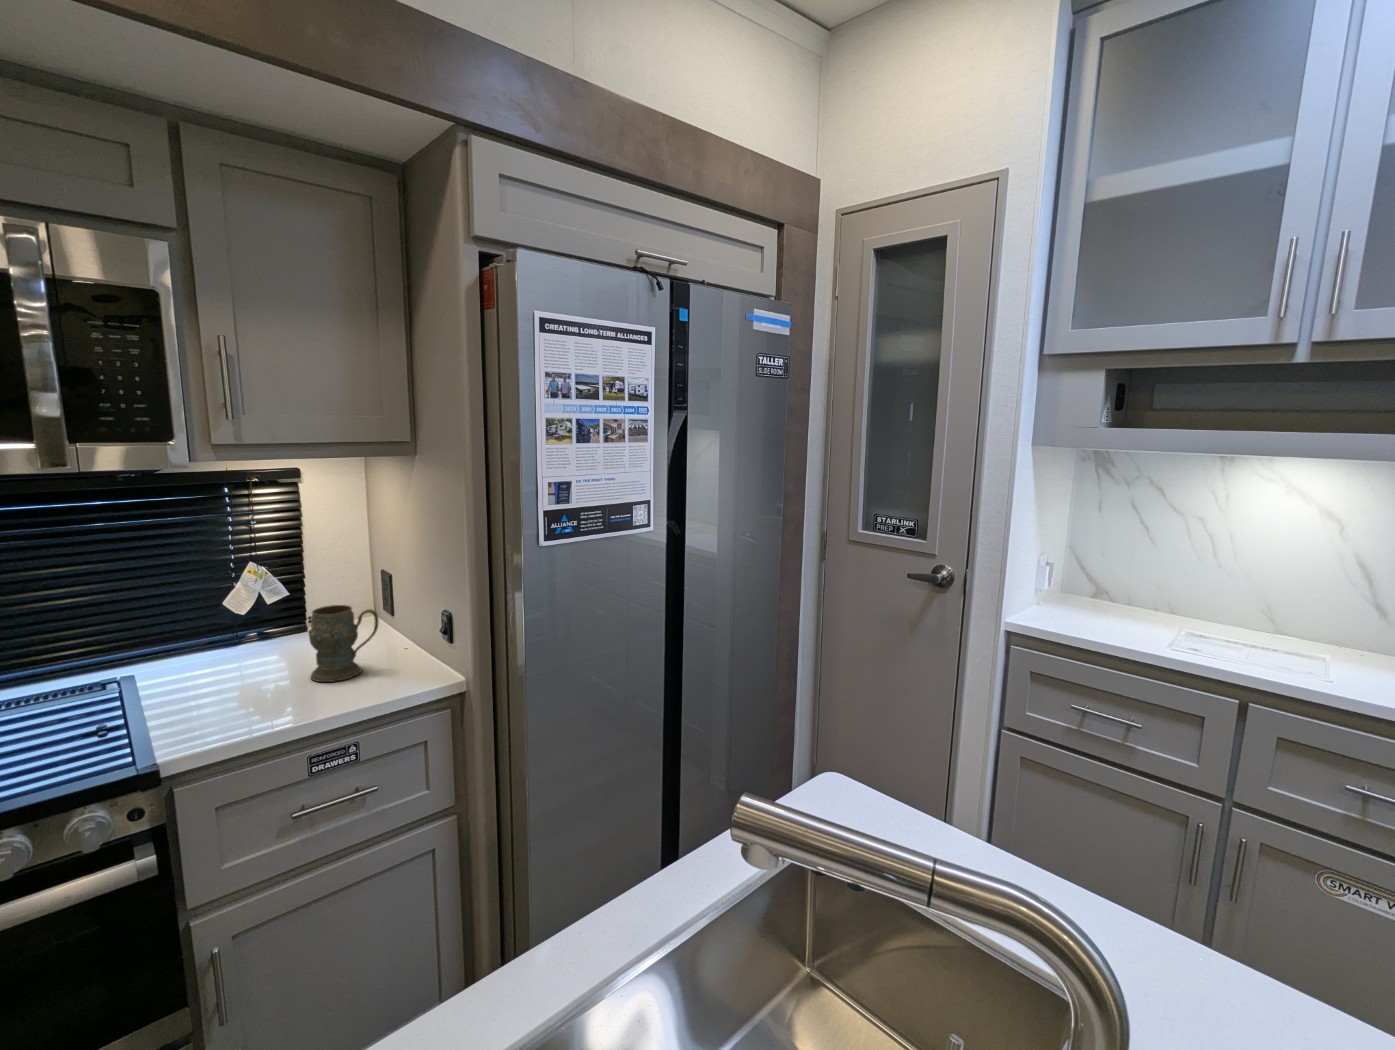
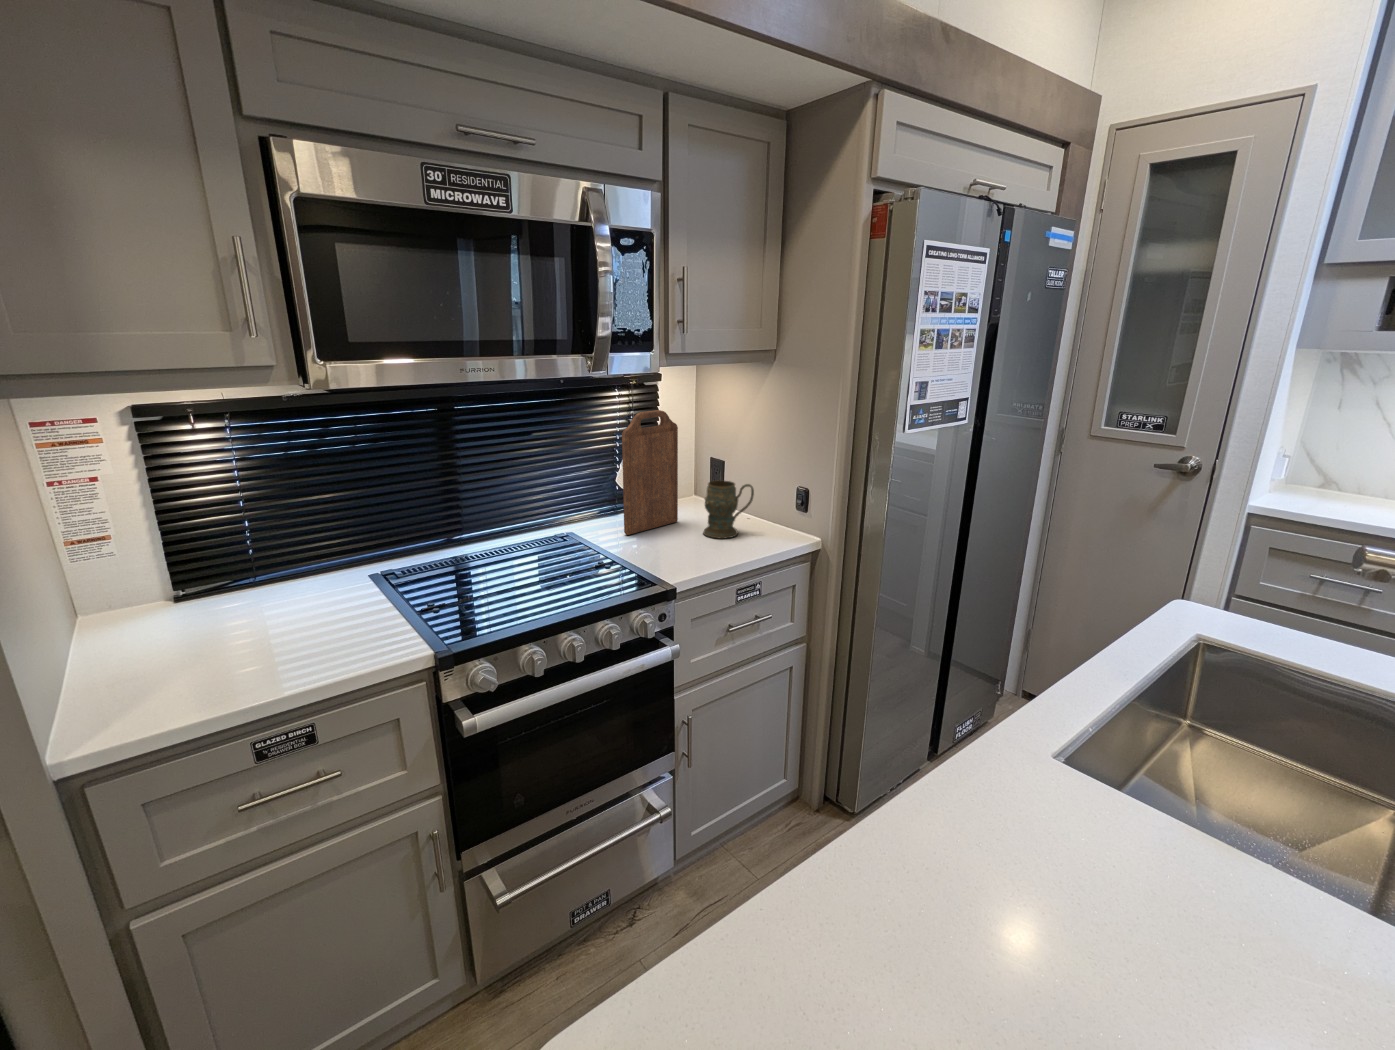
cutting board: none [184,517,300,680] -> present [622,410,678,535]

